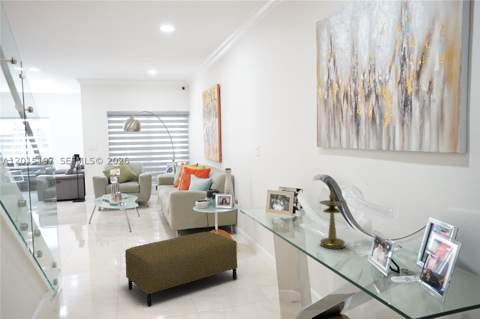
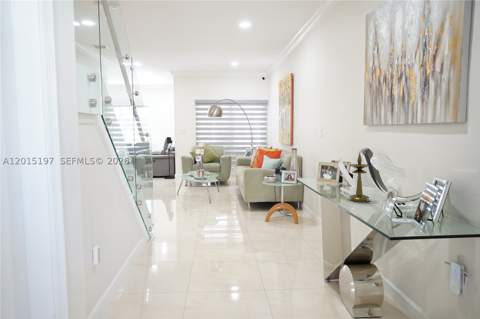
ottoman: present [125,232,238,307] -> none [204,200,295,253]

